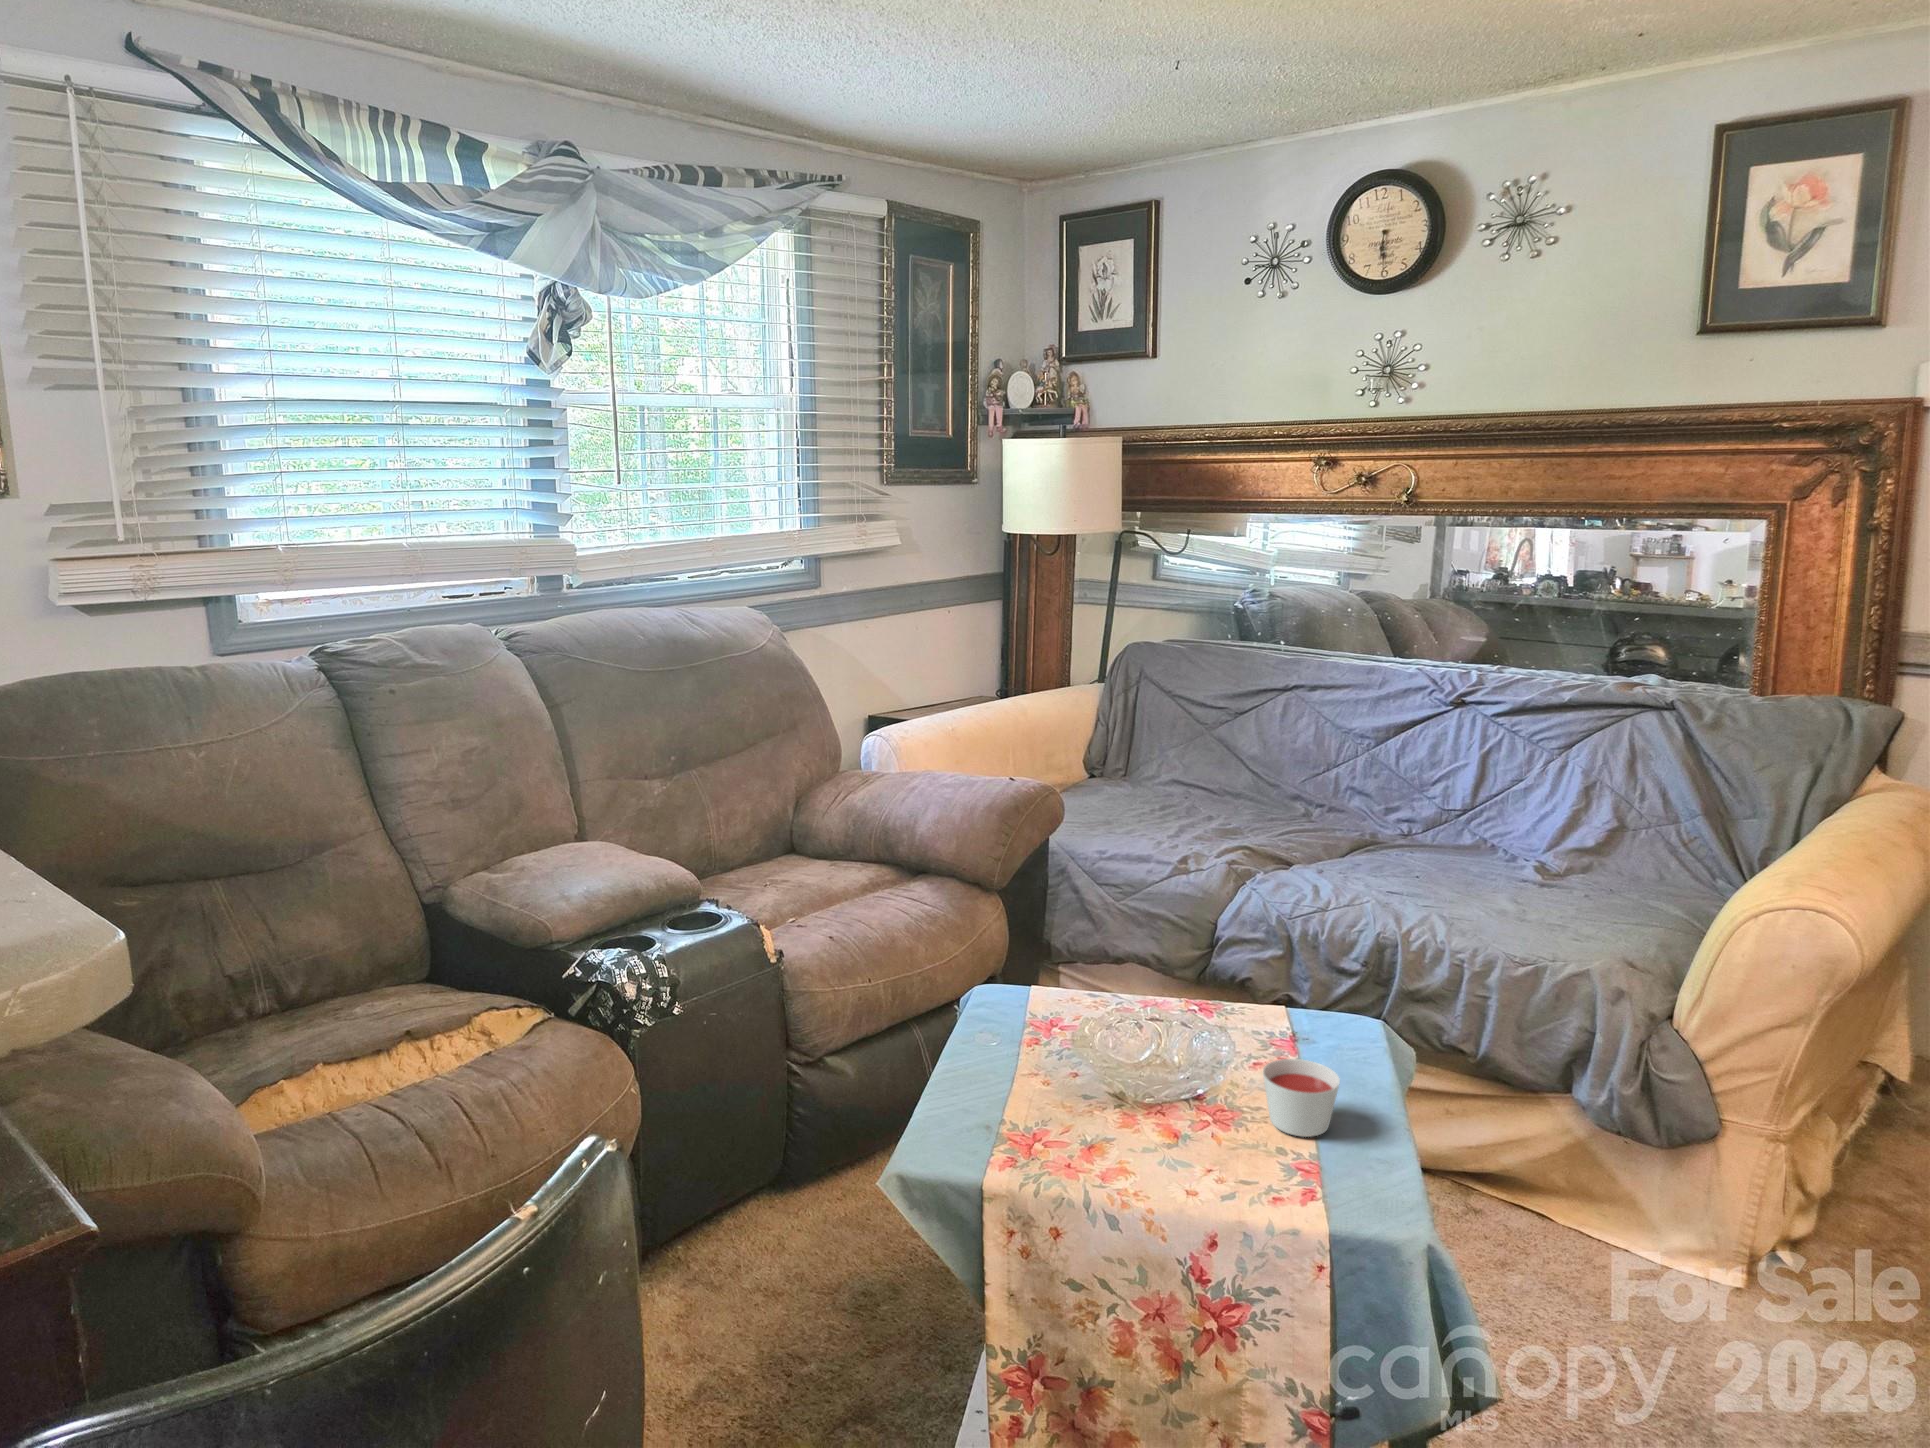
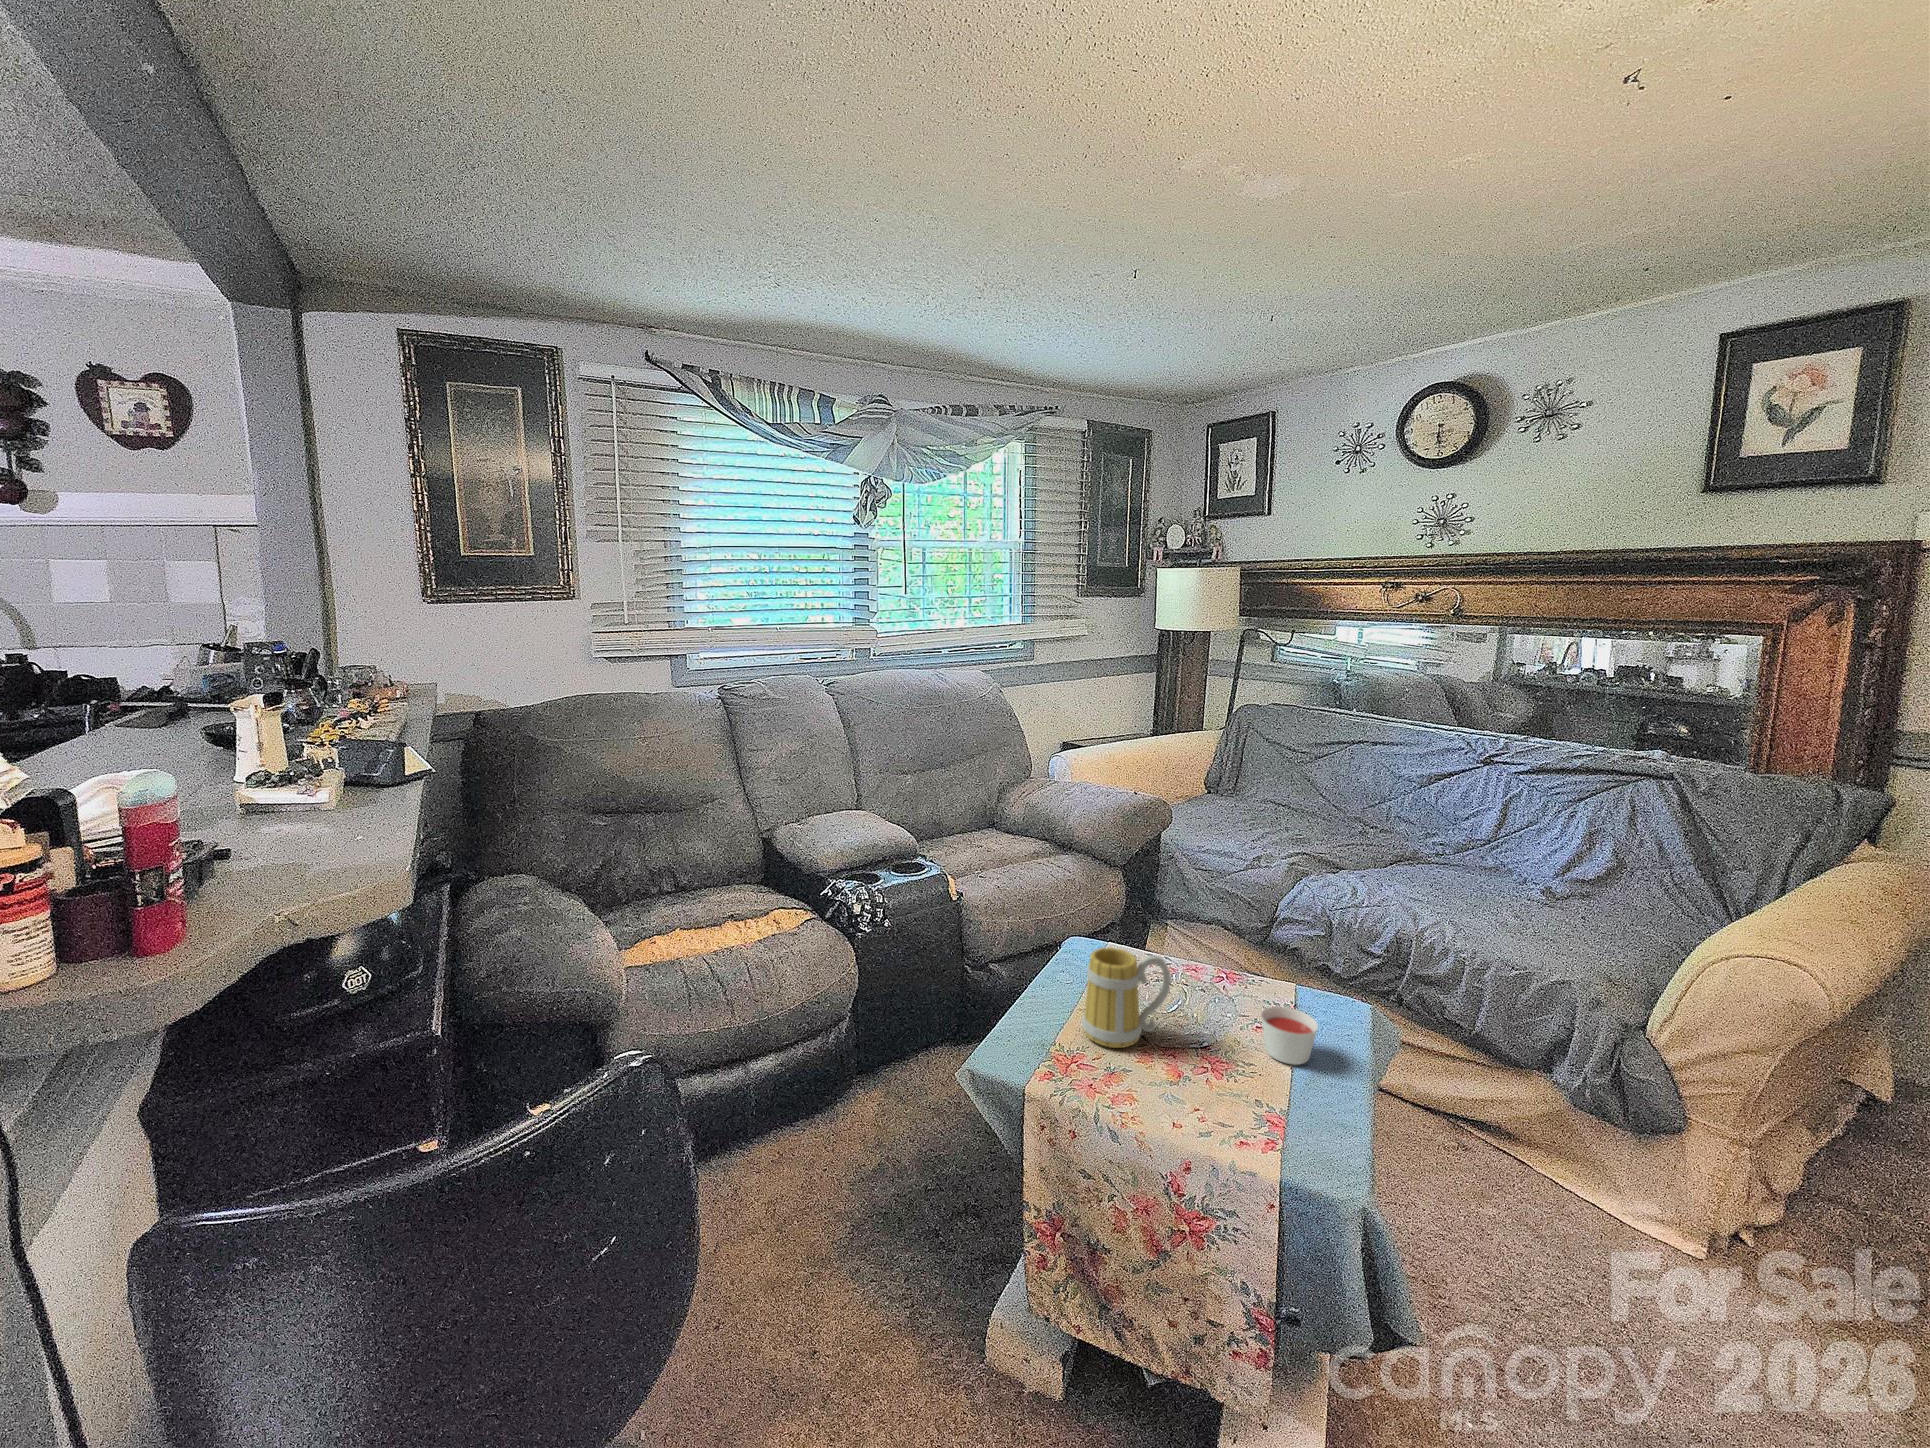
mug: none [1015,1006,1139,1154] -> present [1082,947,1171,1048]

